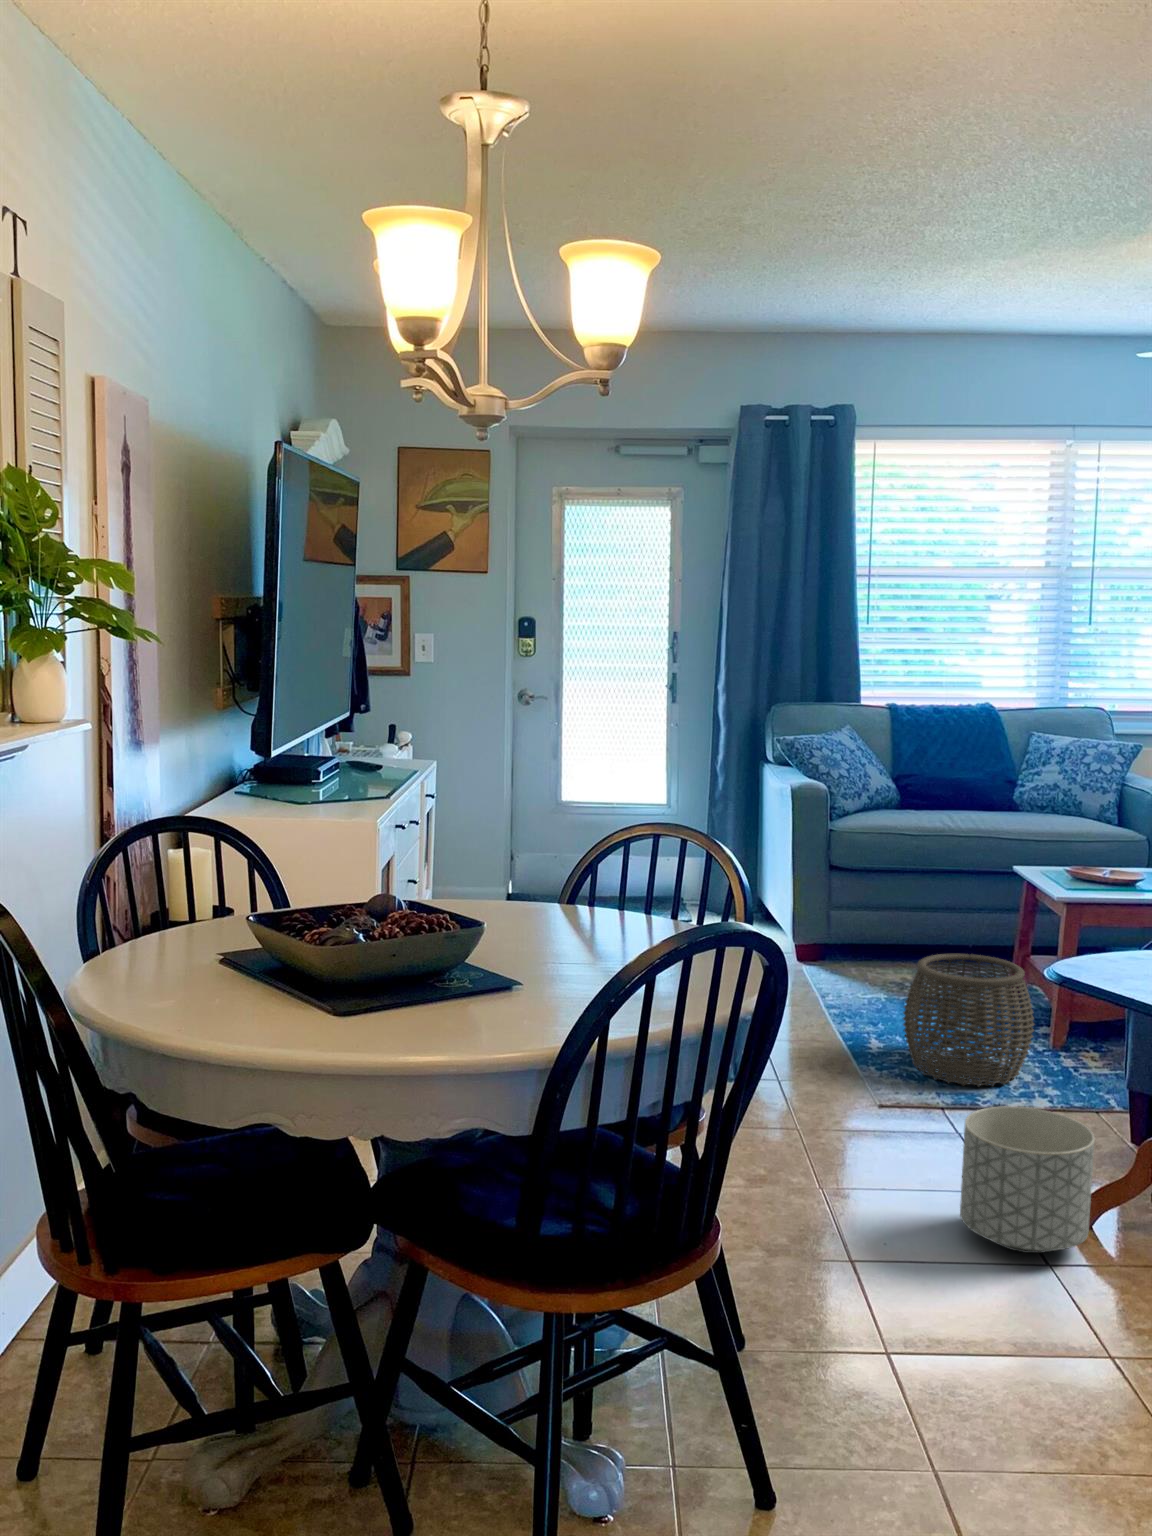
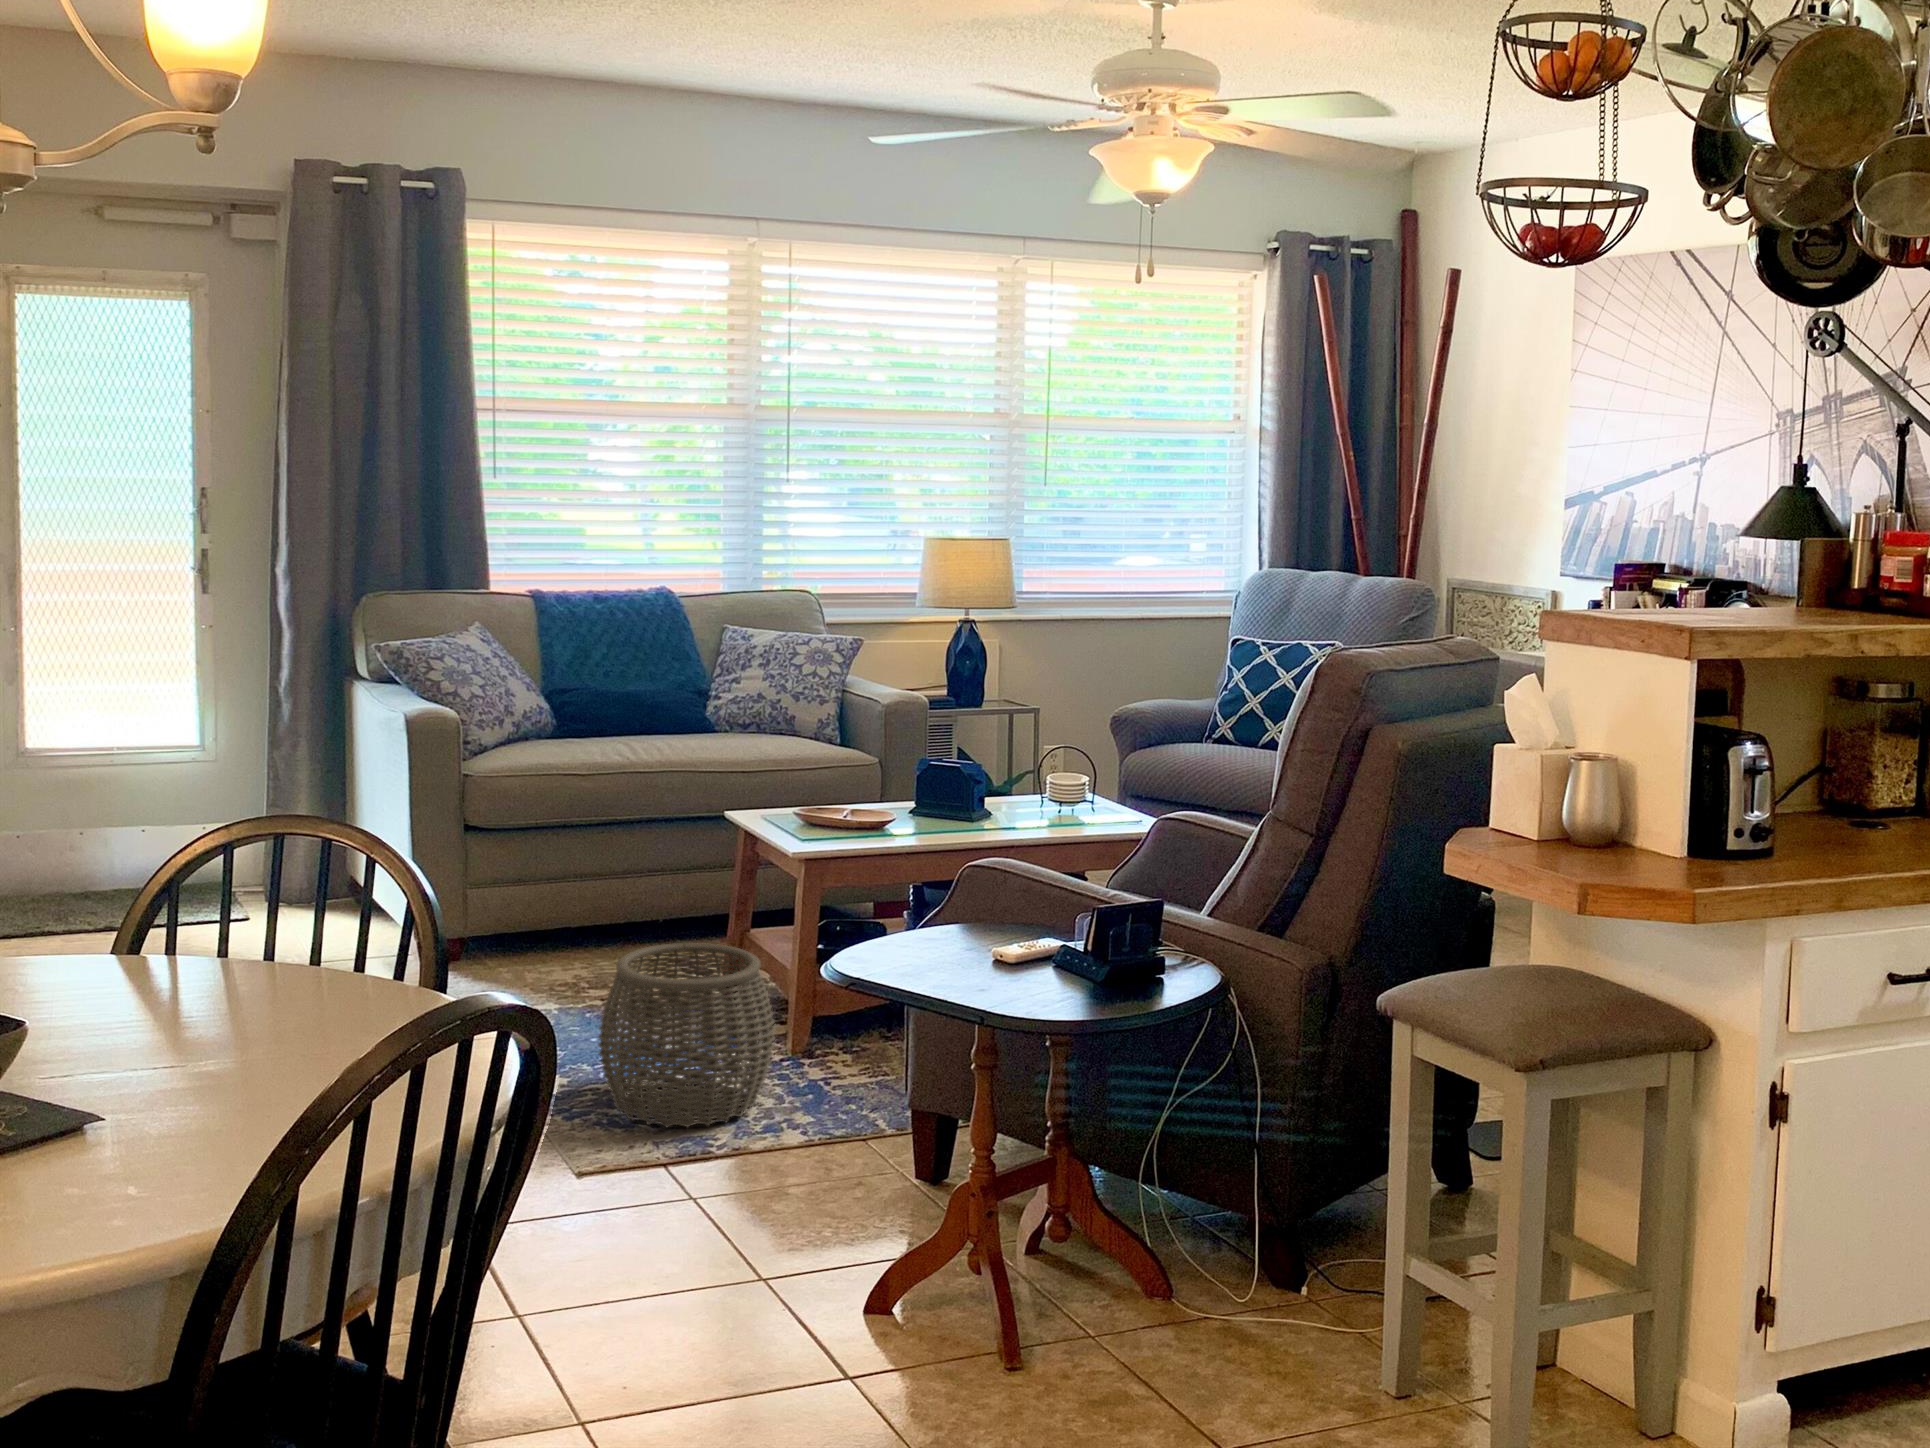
planter: present [960,1106,1095,1253] -> none [720,1164,894,1368]

